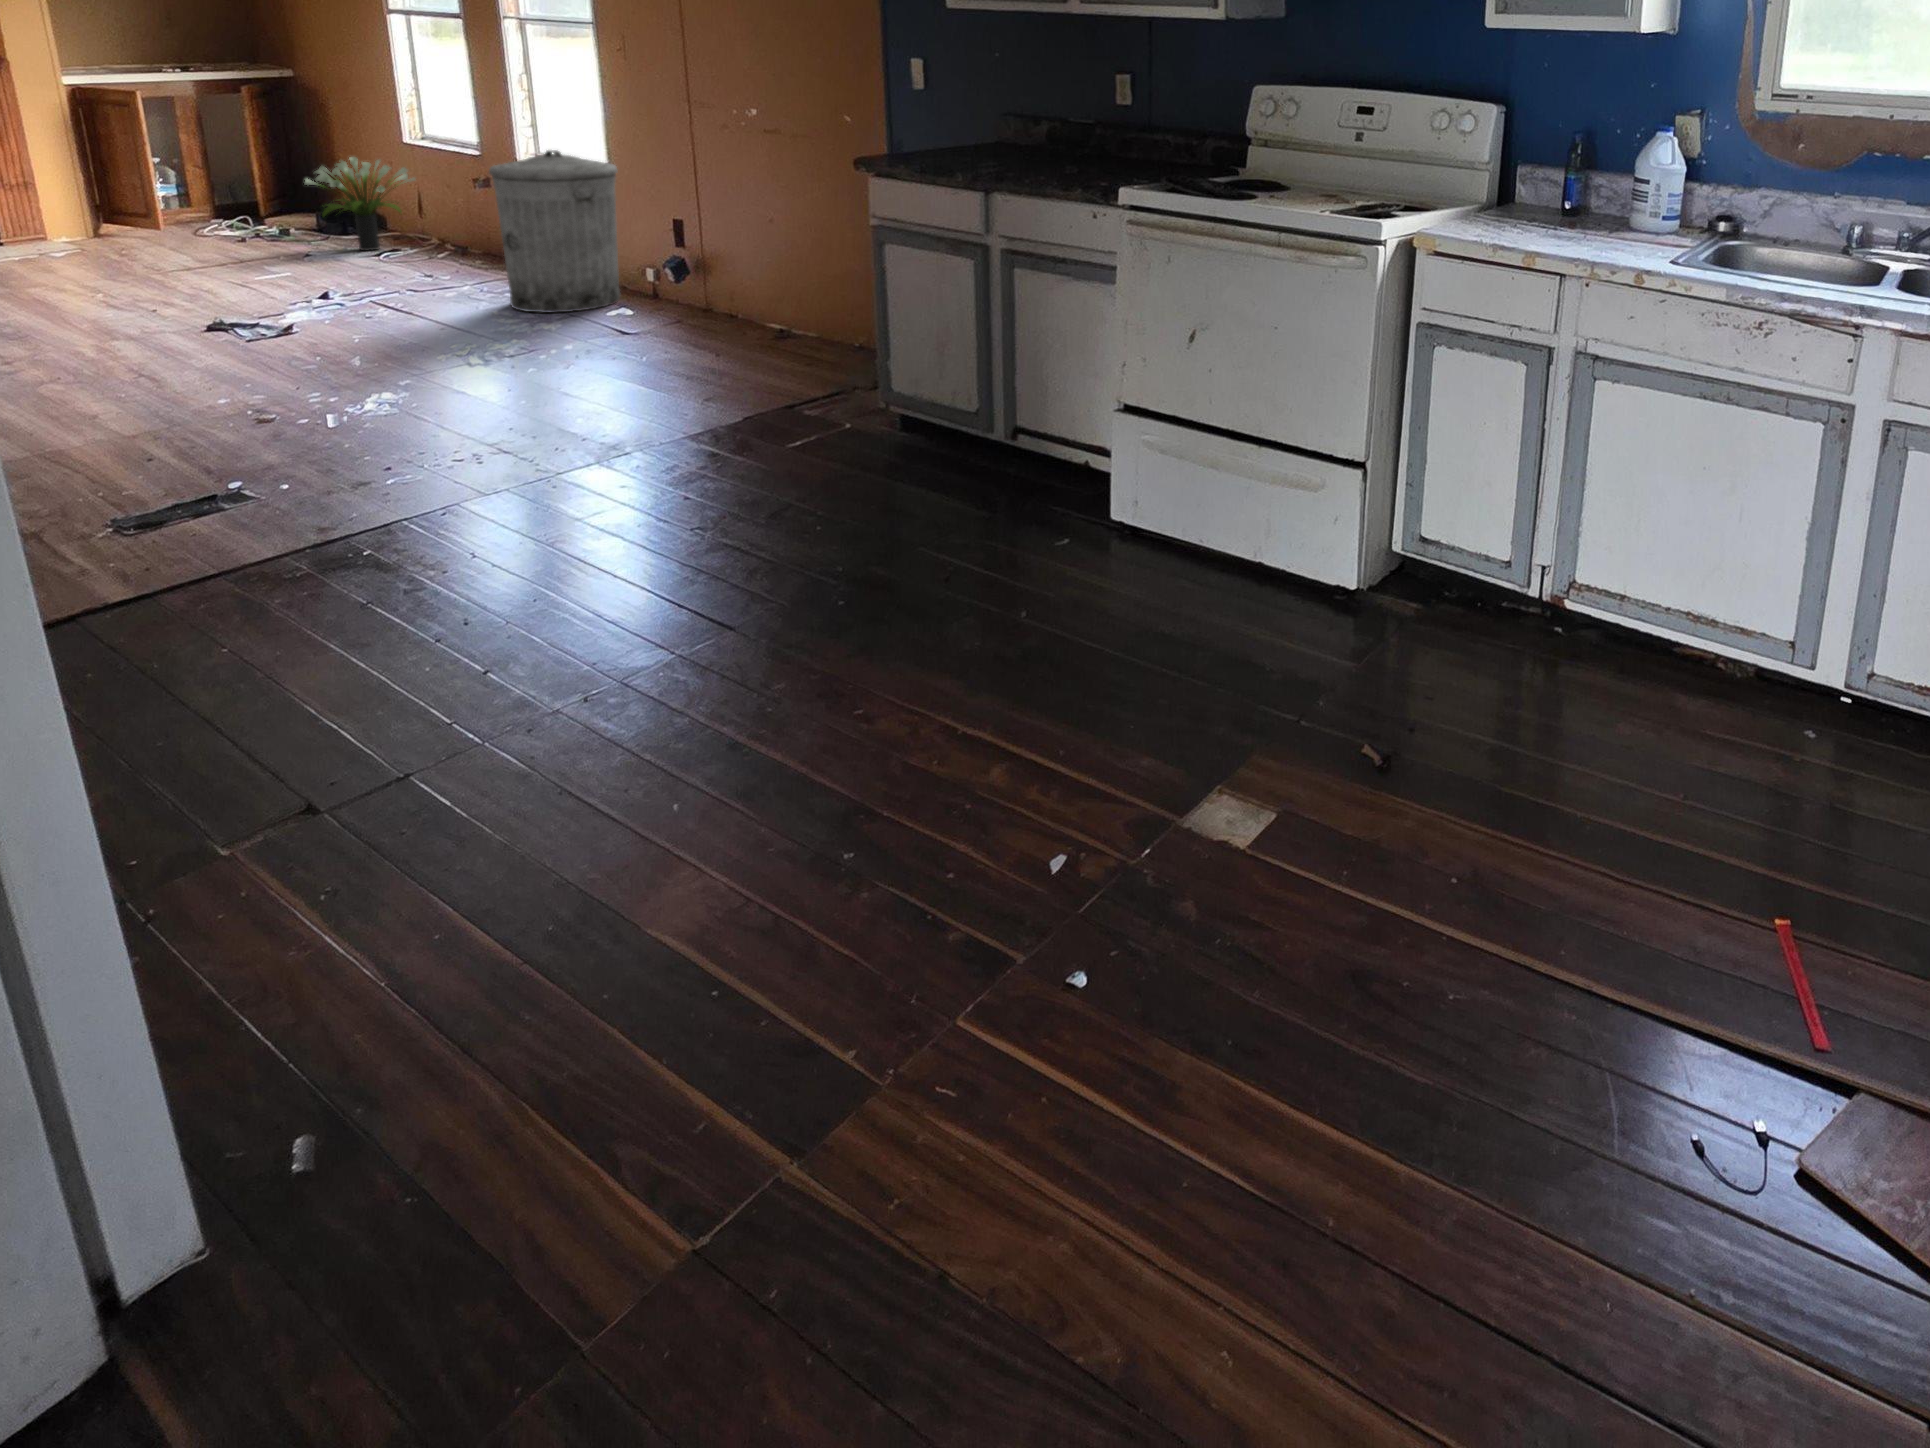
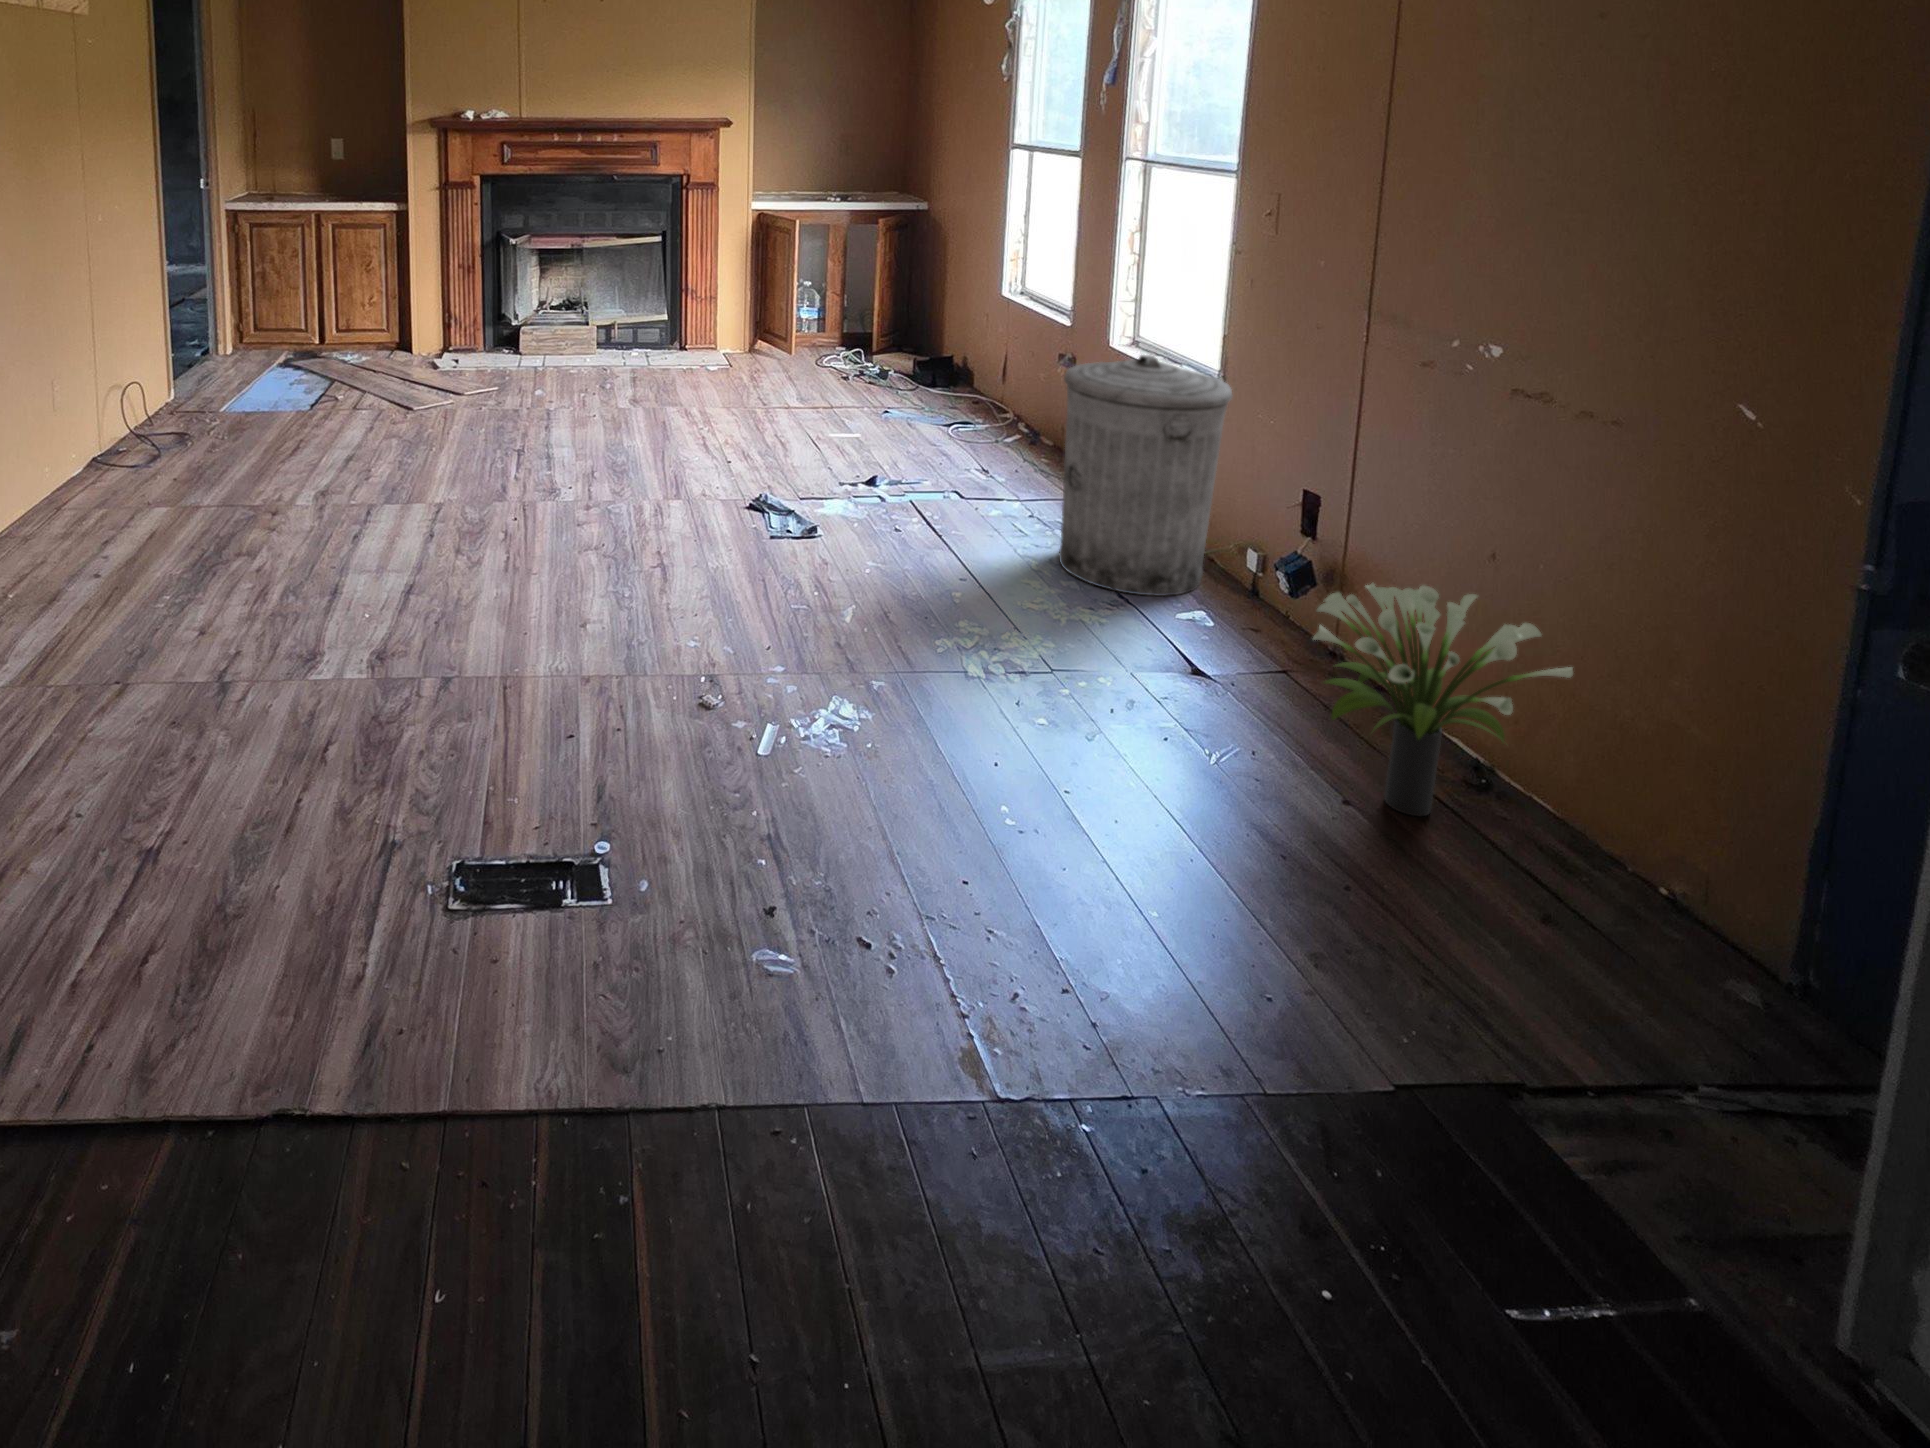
potted plant: present [305,157,415,251] -> present [1314,583,1573,816]

